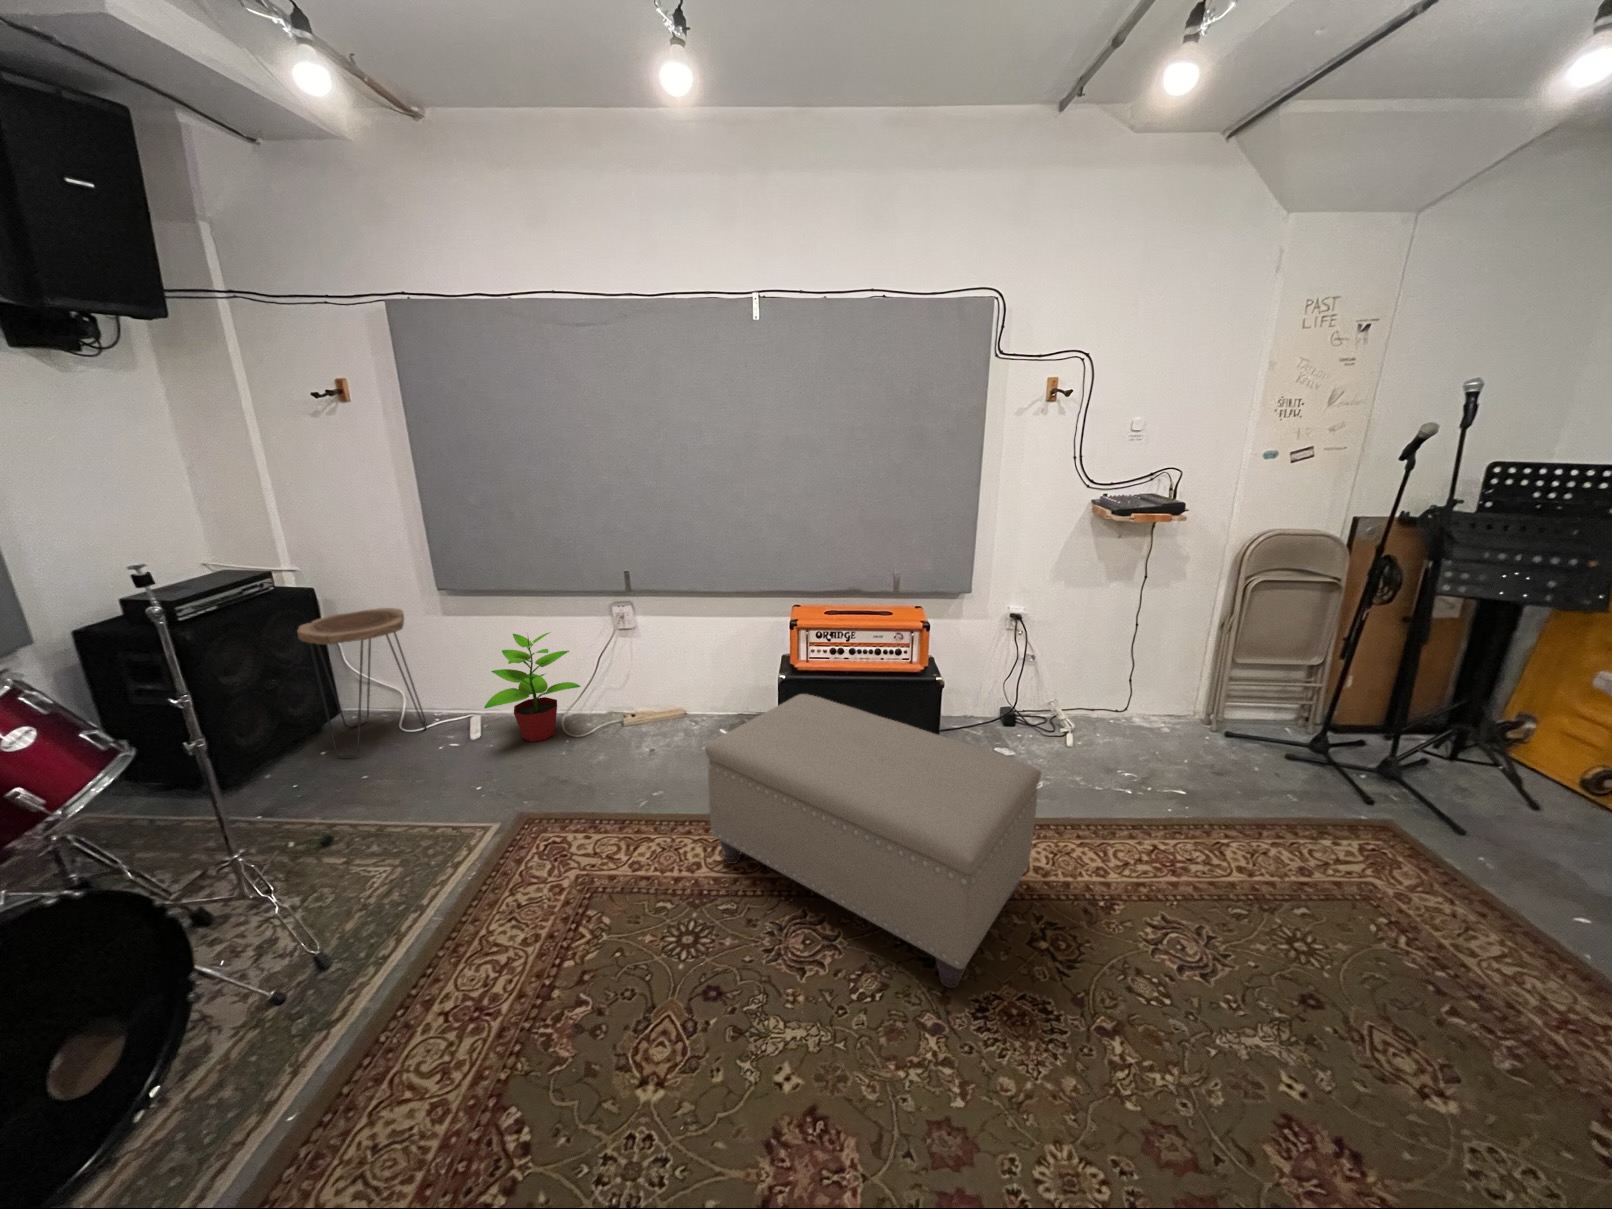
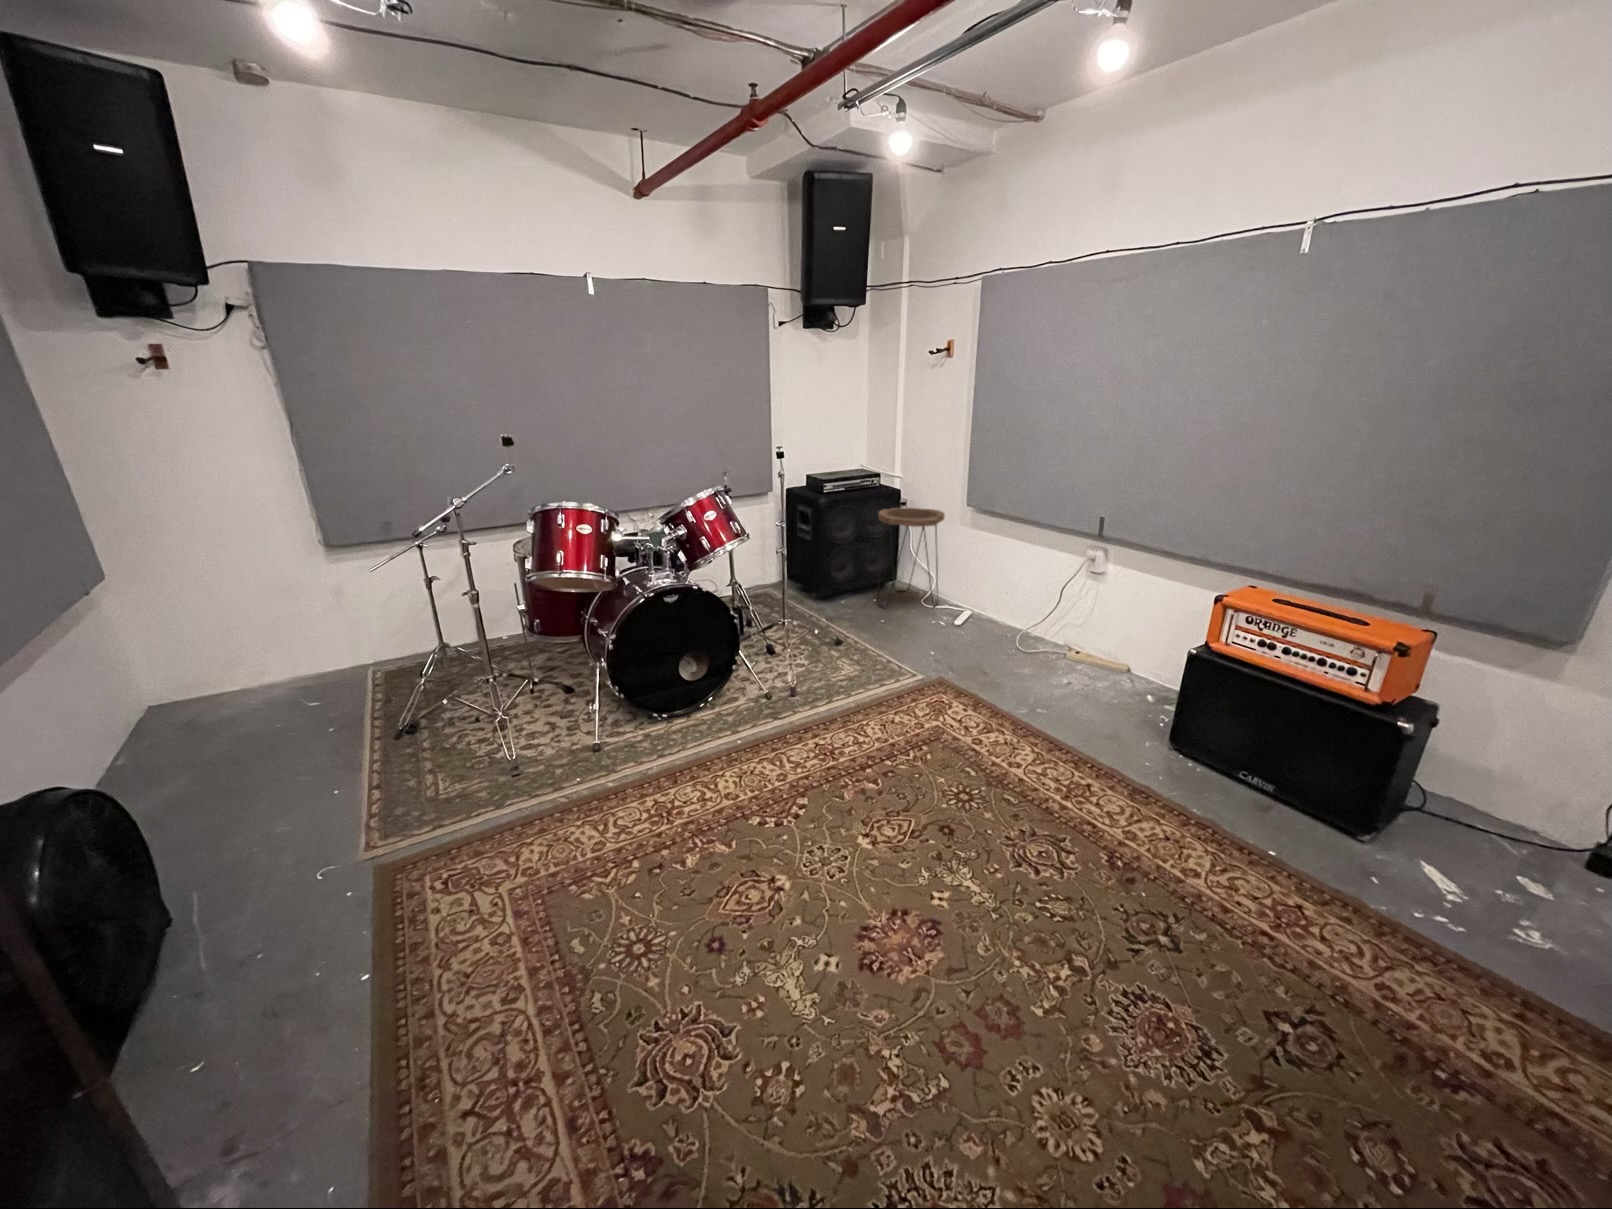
potted plant: present [484,633,580,742] -> none [959,547,1043,643]
ottoman: present [705,694,1041,988] -> none [1036,660,1392,980]

